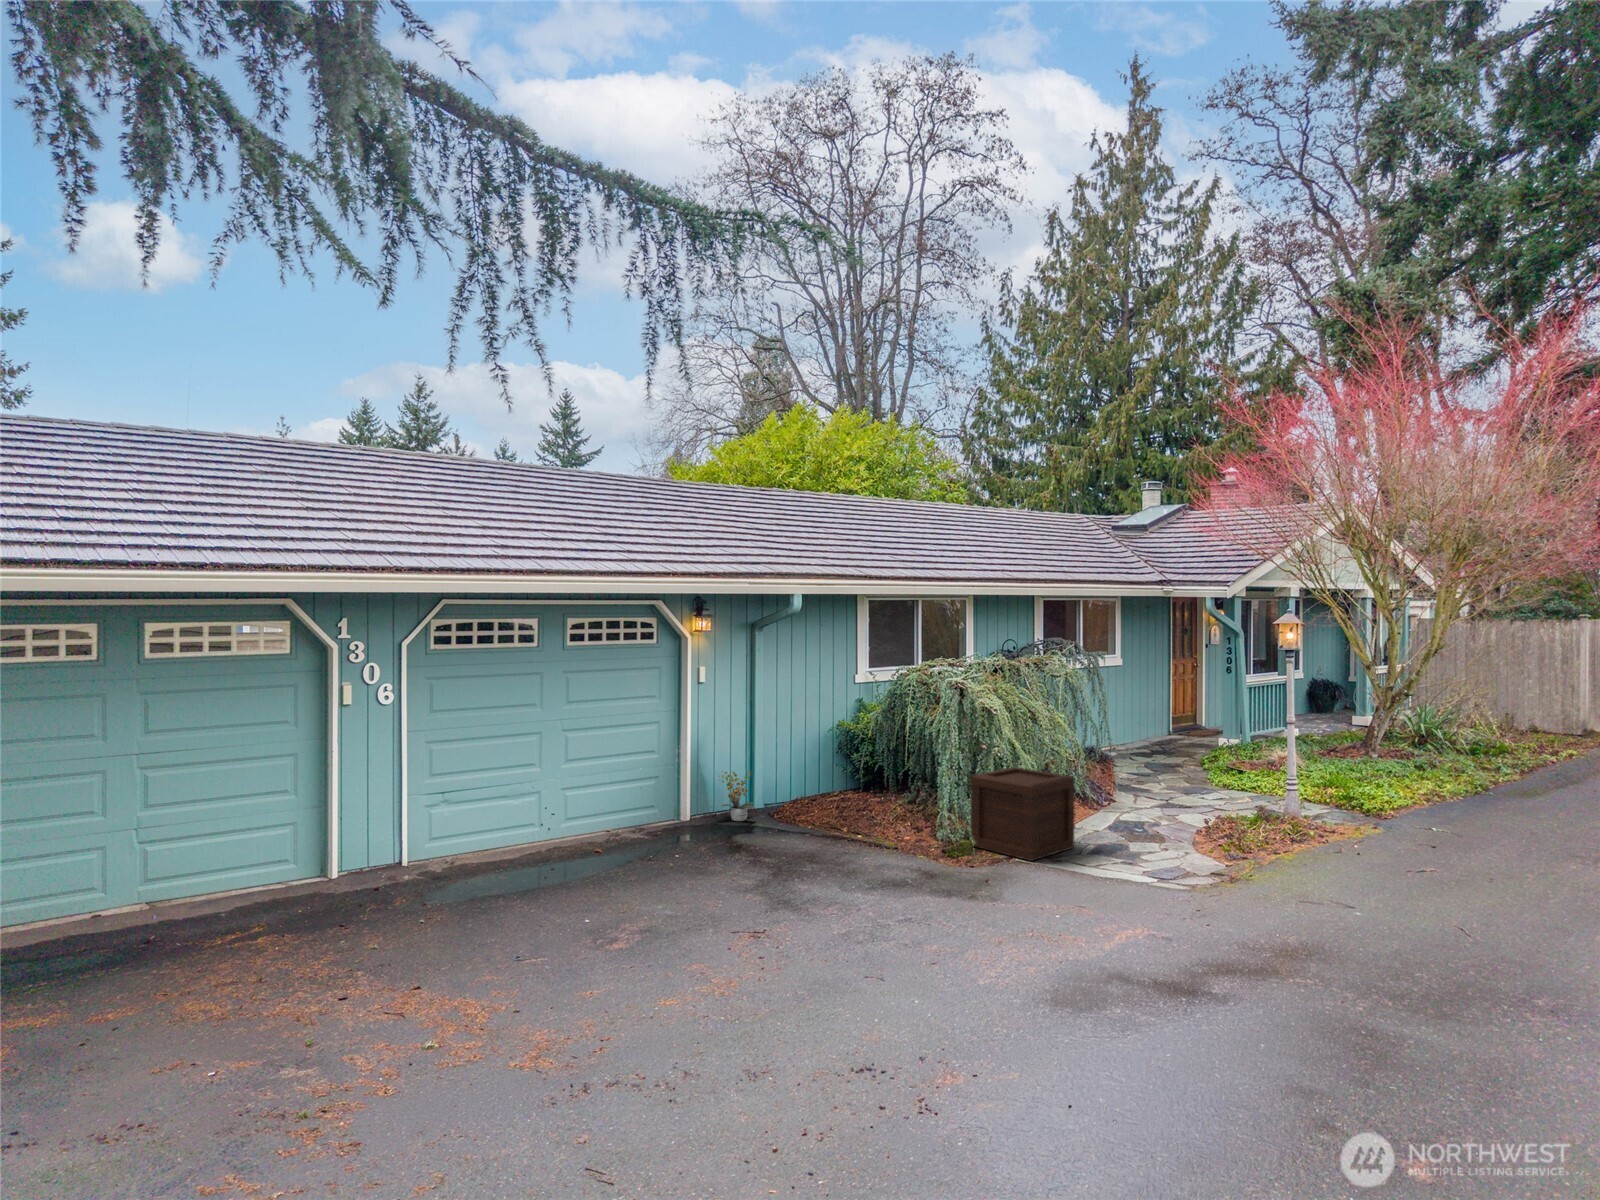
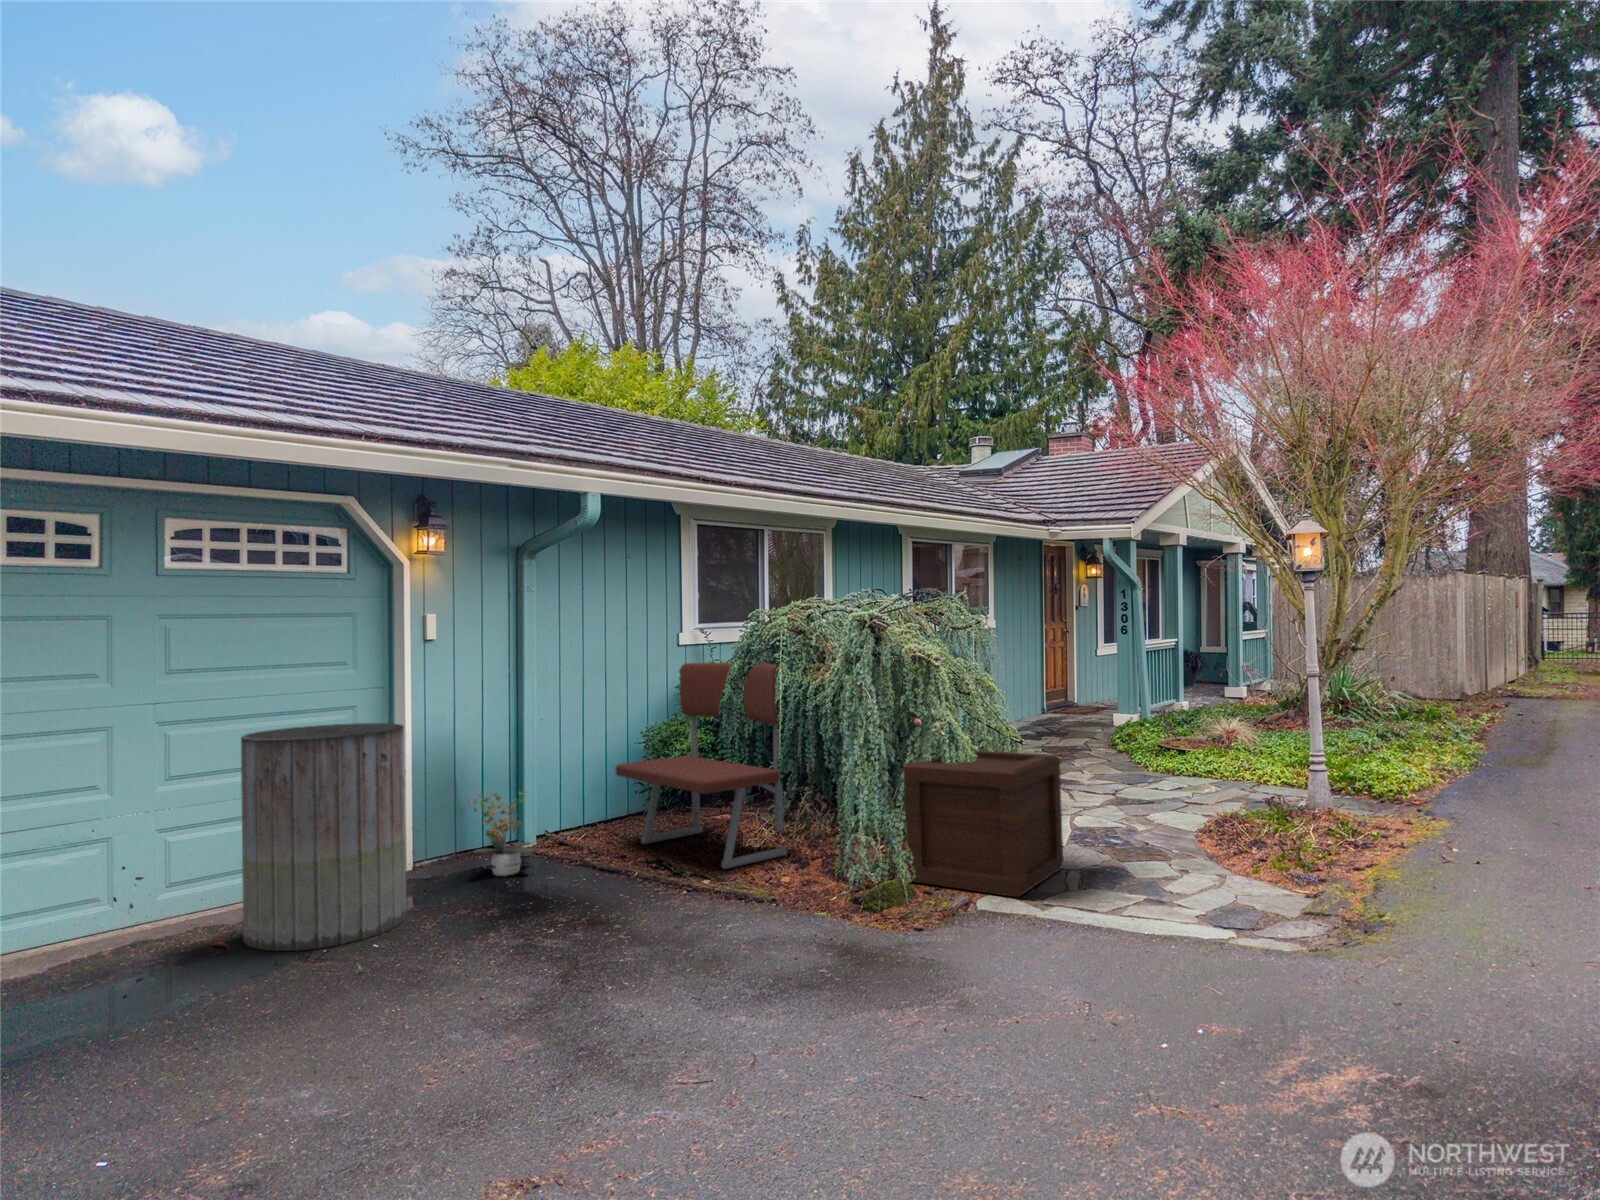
bench: none [806,696,908,829] -> present [616,663,787,869]
trash can: none [607,729,687,849] -> present [241,723,407,951]

